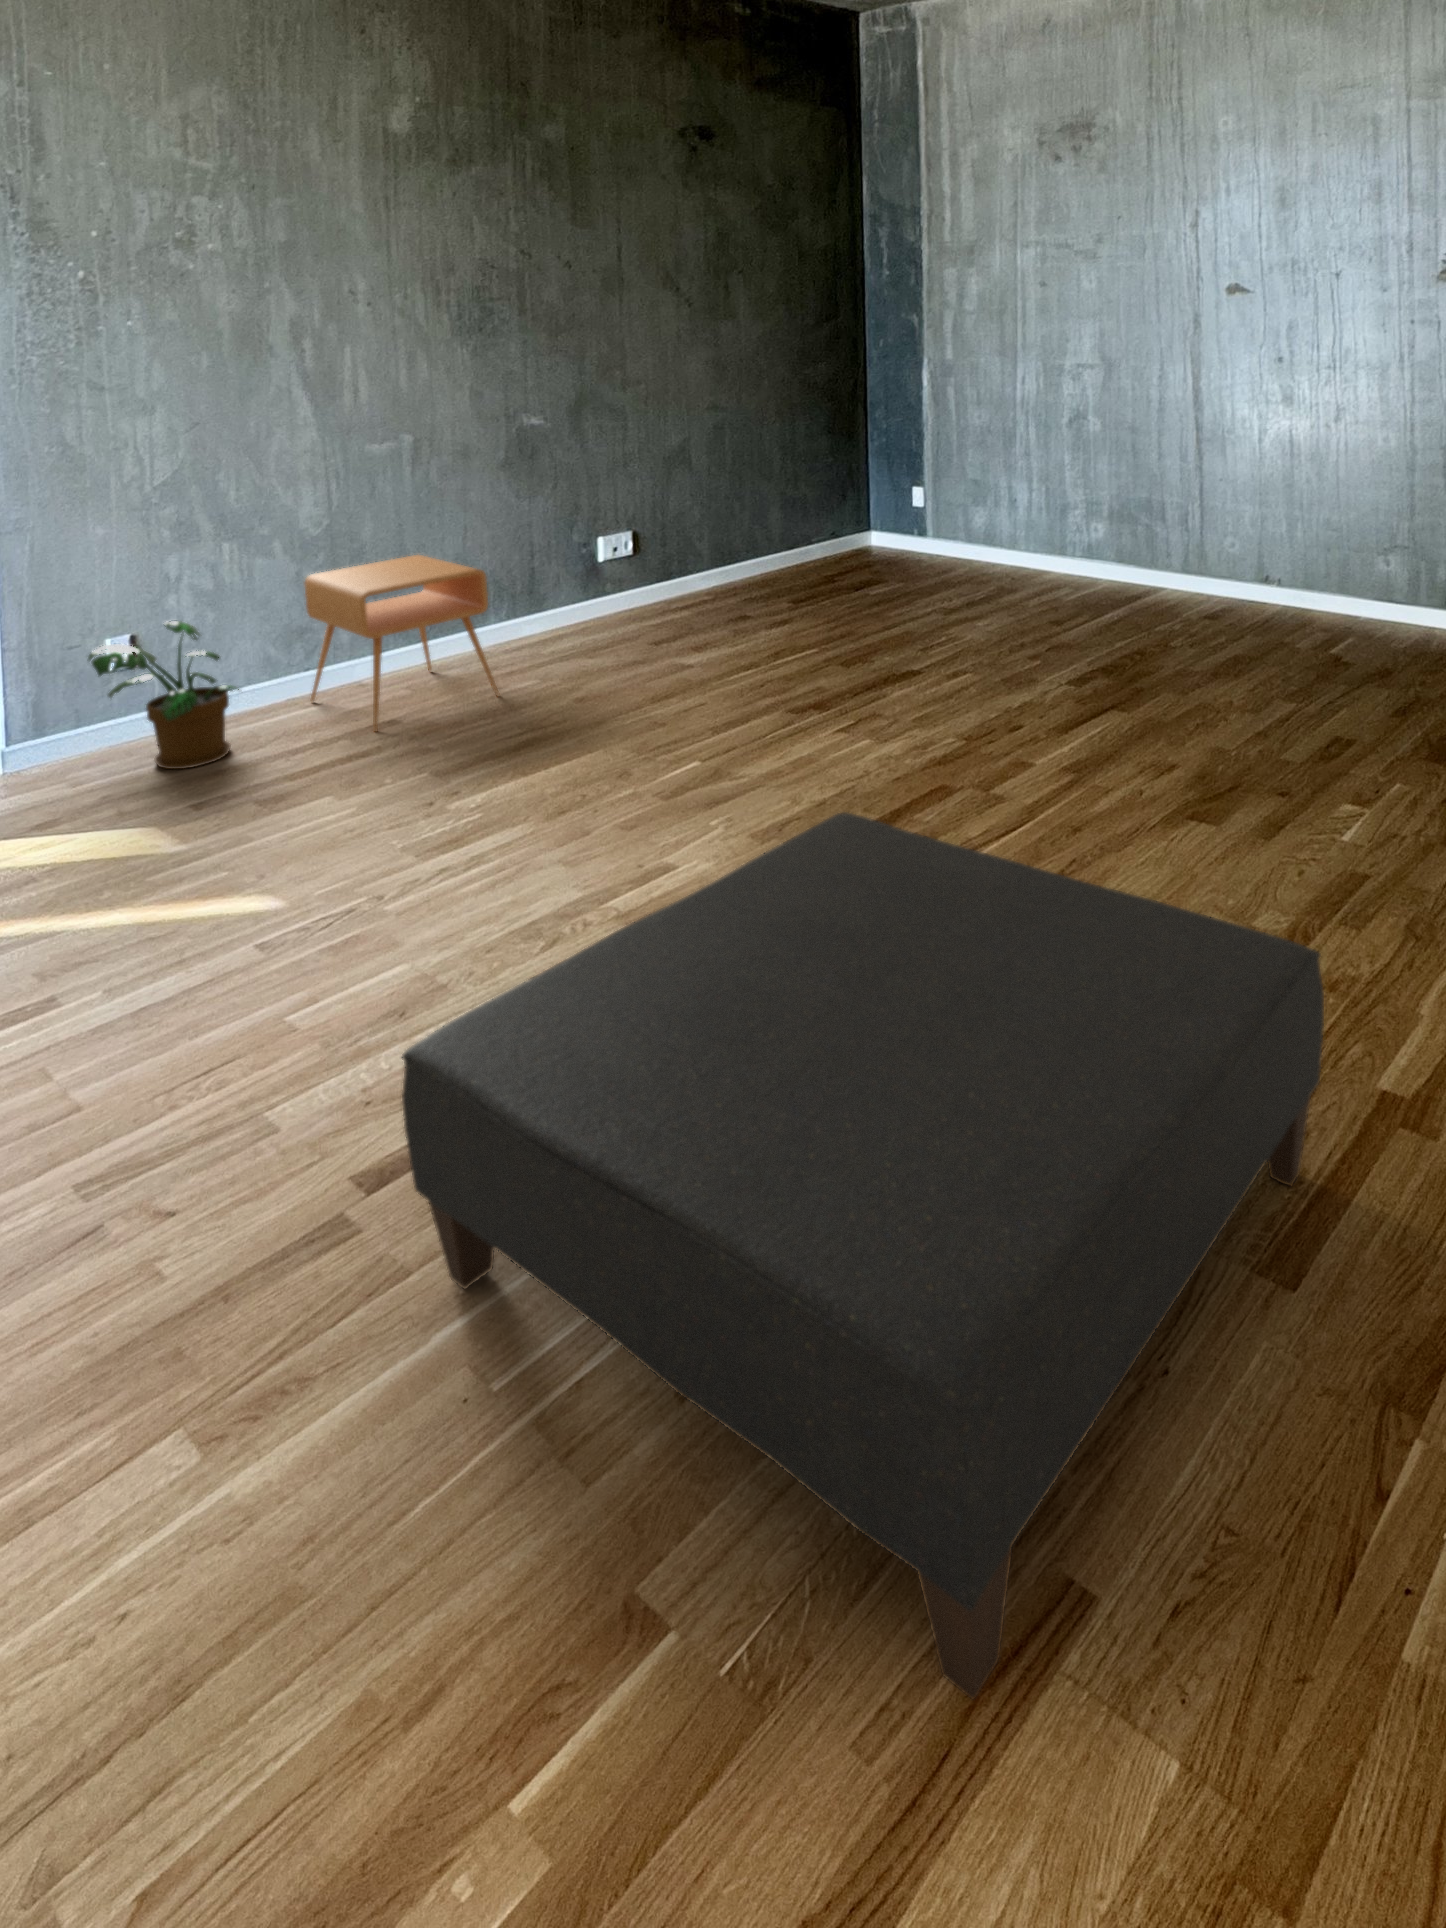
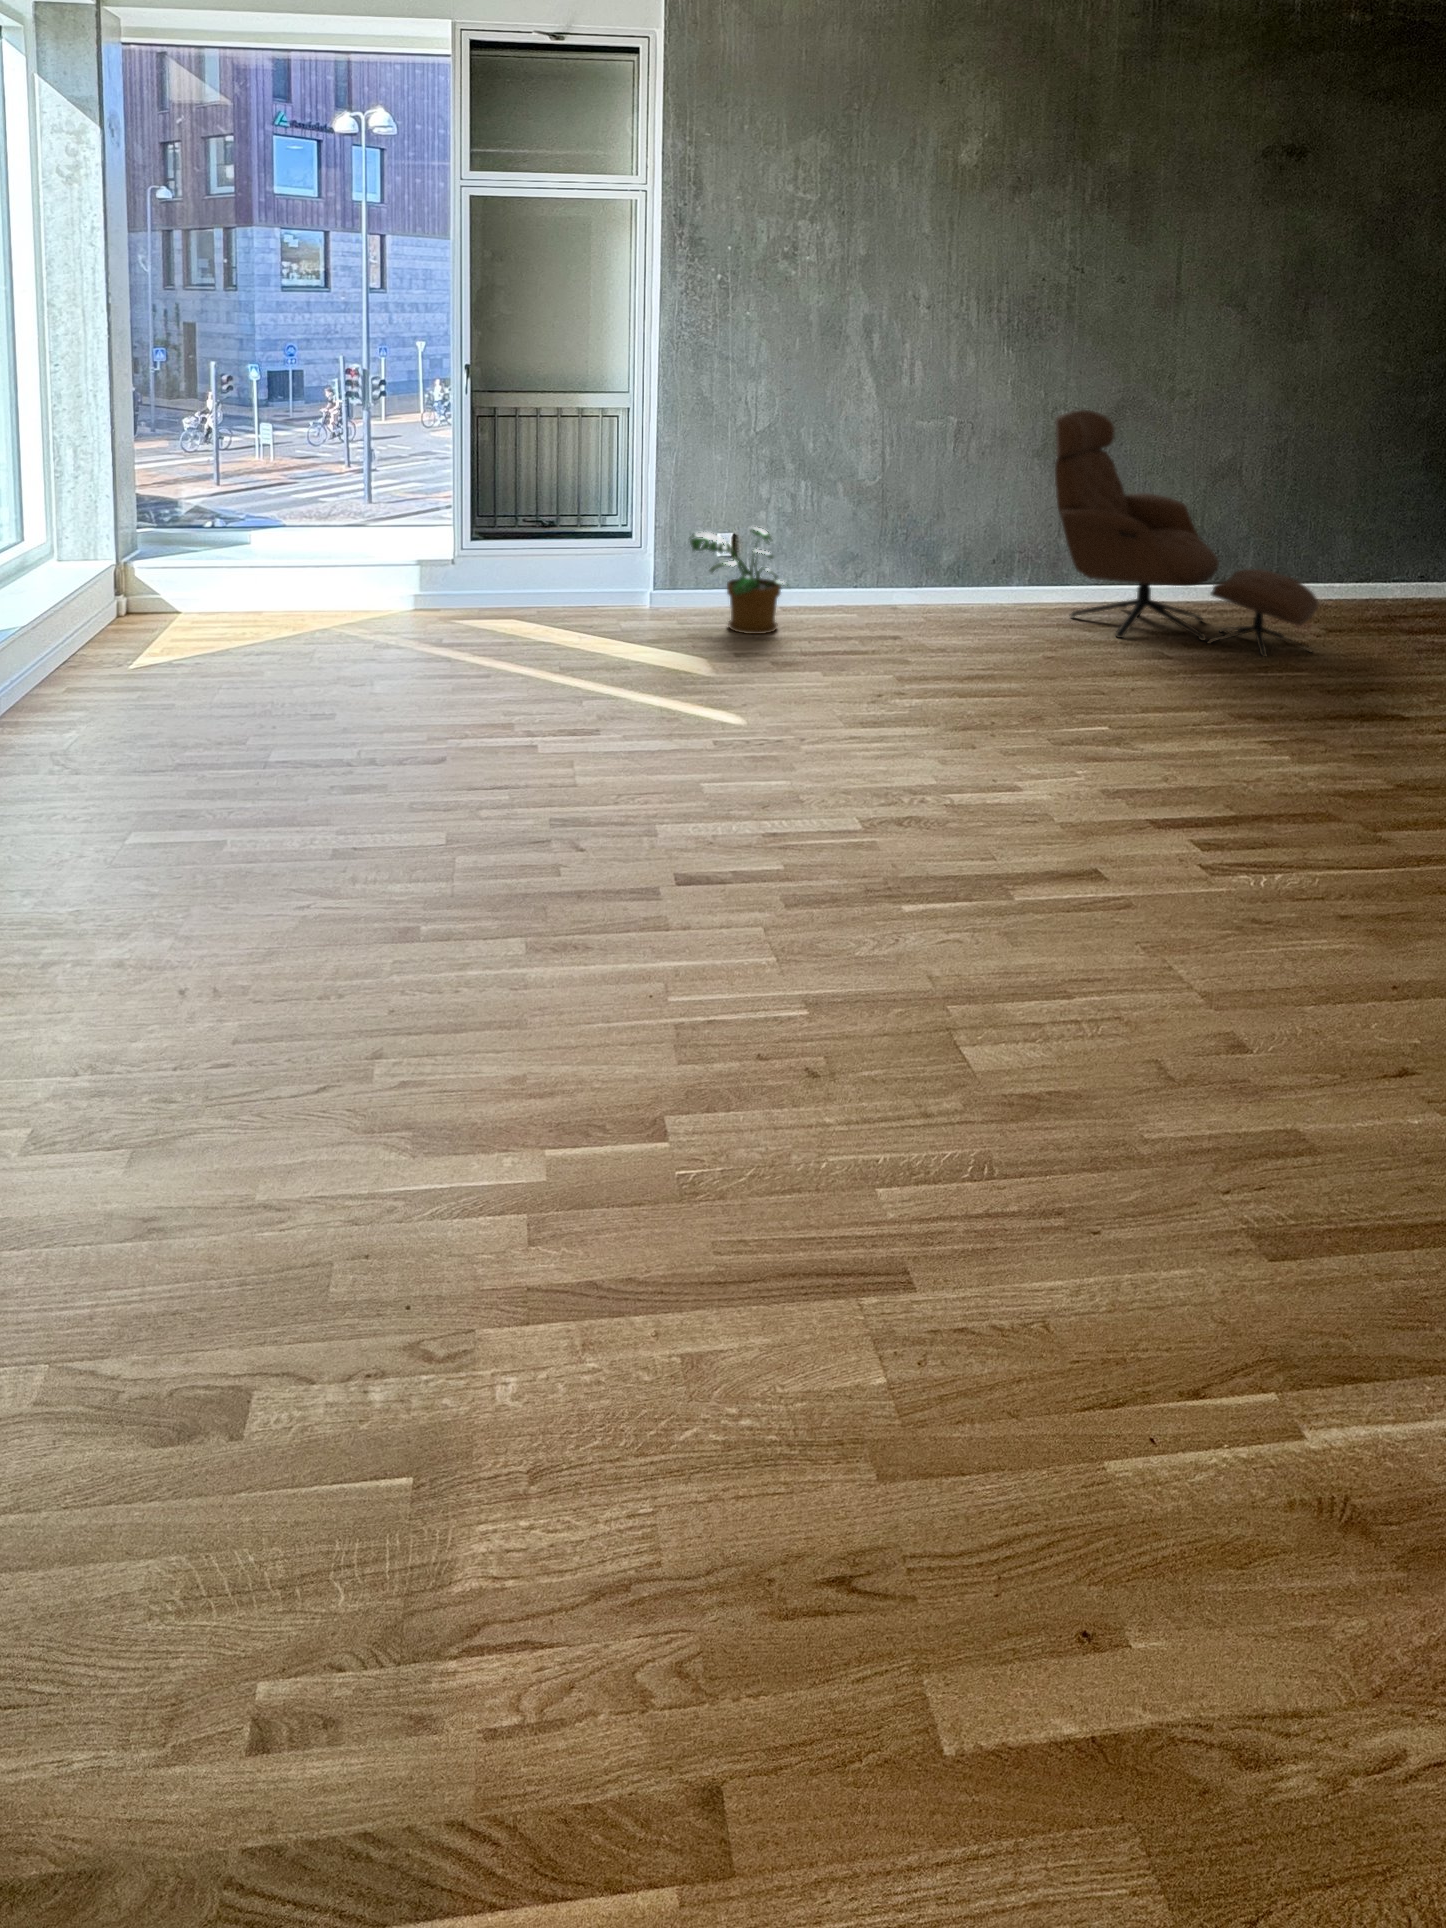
lounge chair: none [525,415,796,654] -> present [1055,410,1319,657]
side table: present [305,555,499,732] -> none [849,512,988,643]
ottoman: present [402,812,1324,1699] -> none [669,762,1420,1269]

